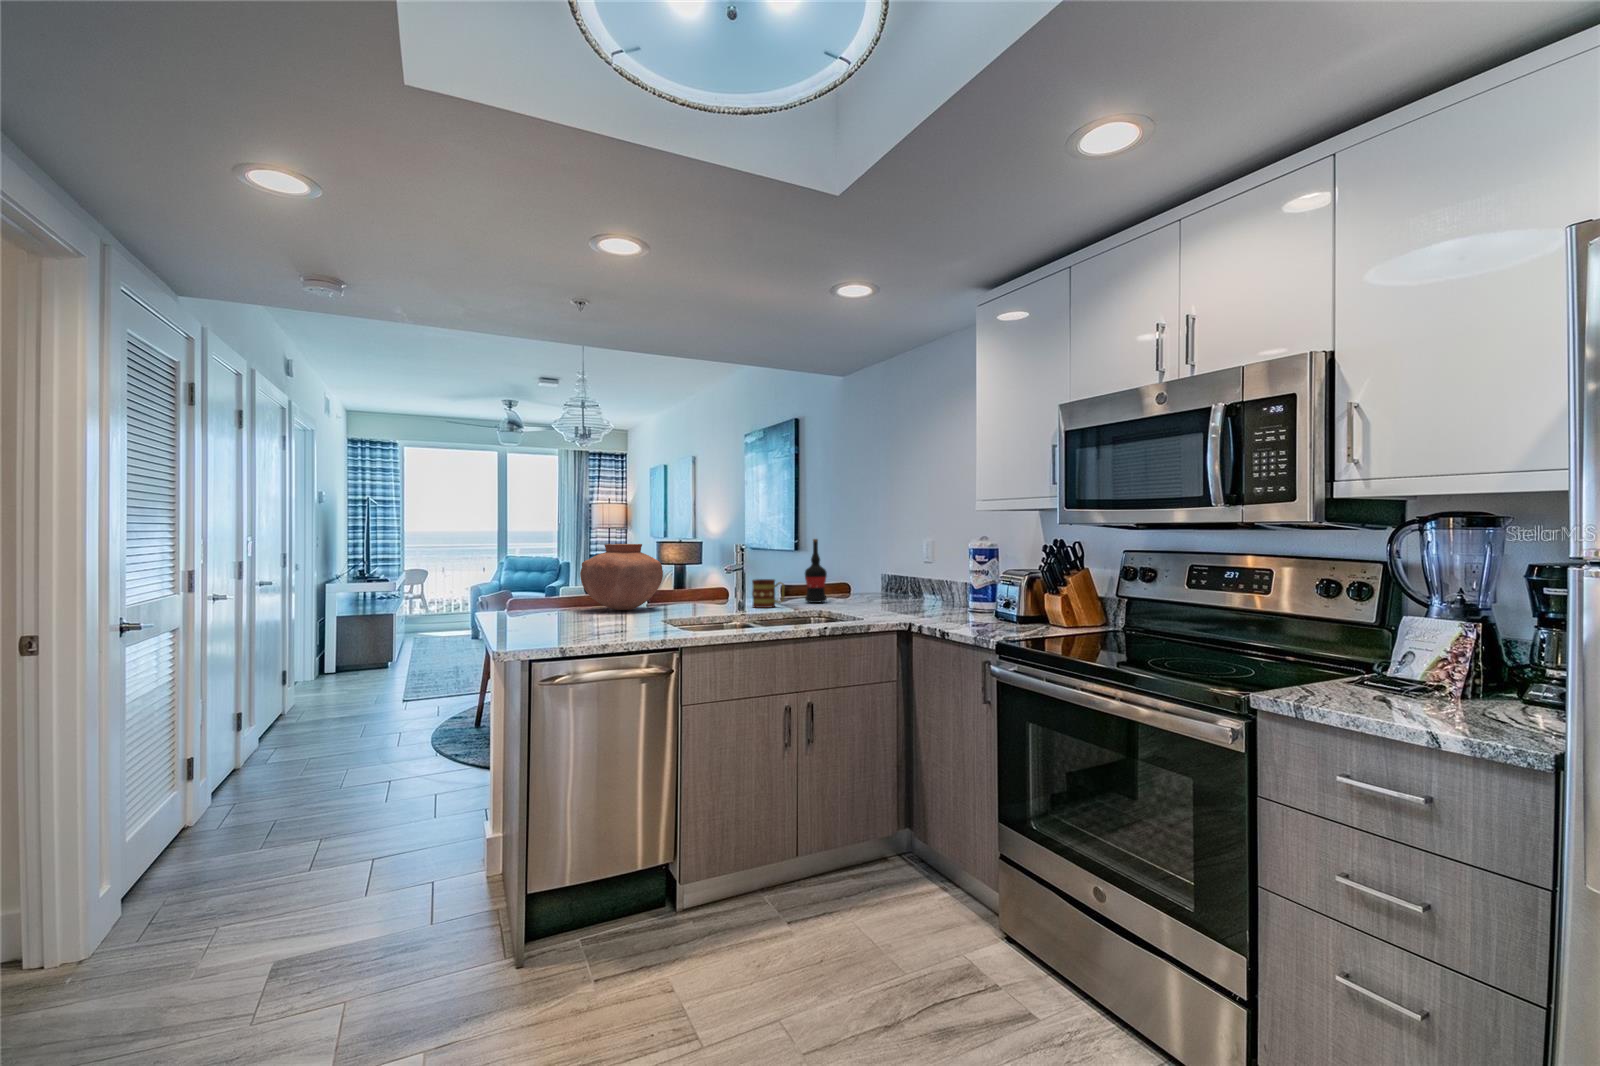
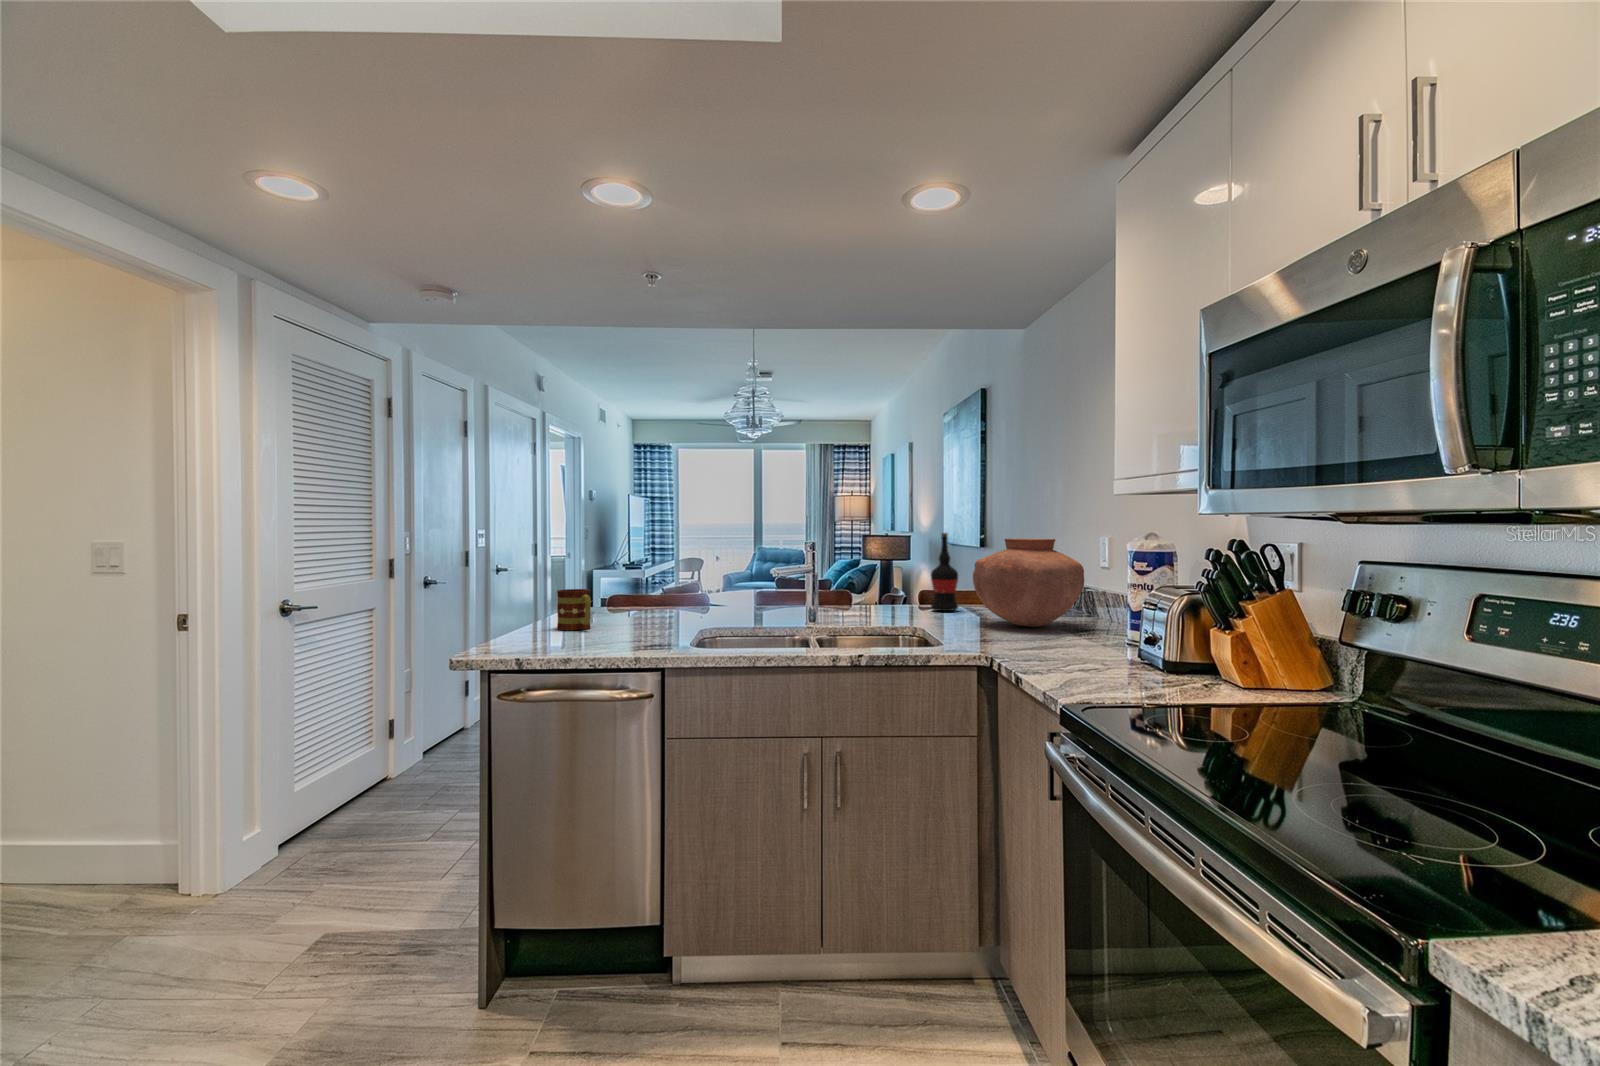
vase: present [580,544,663,610] -> present [973,538,1084,627]
mug: present [752,579,785,608] -> present [557,589,591,630]

